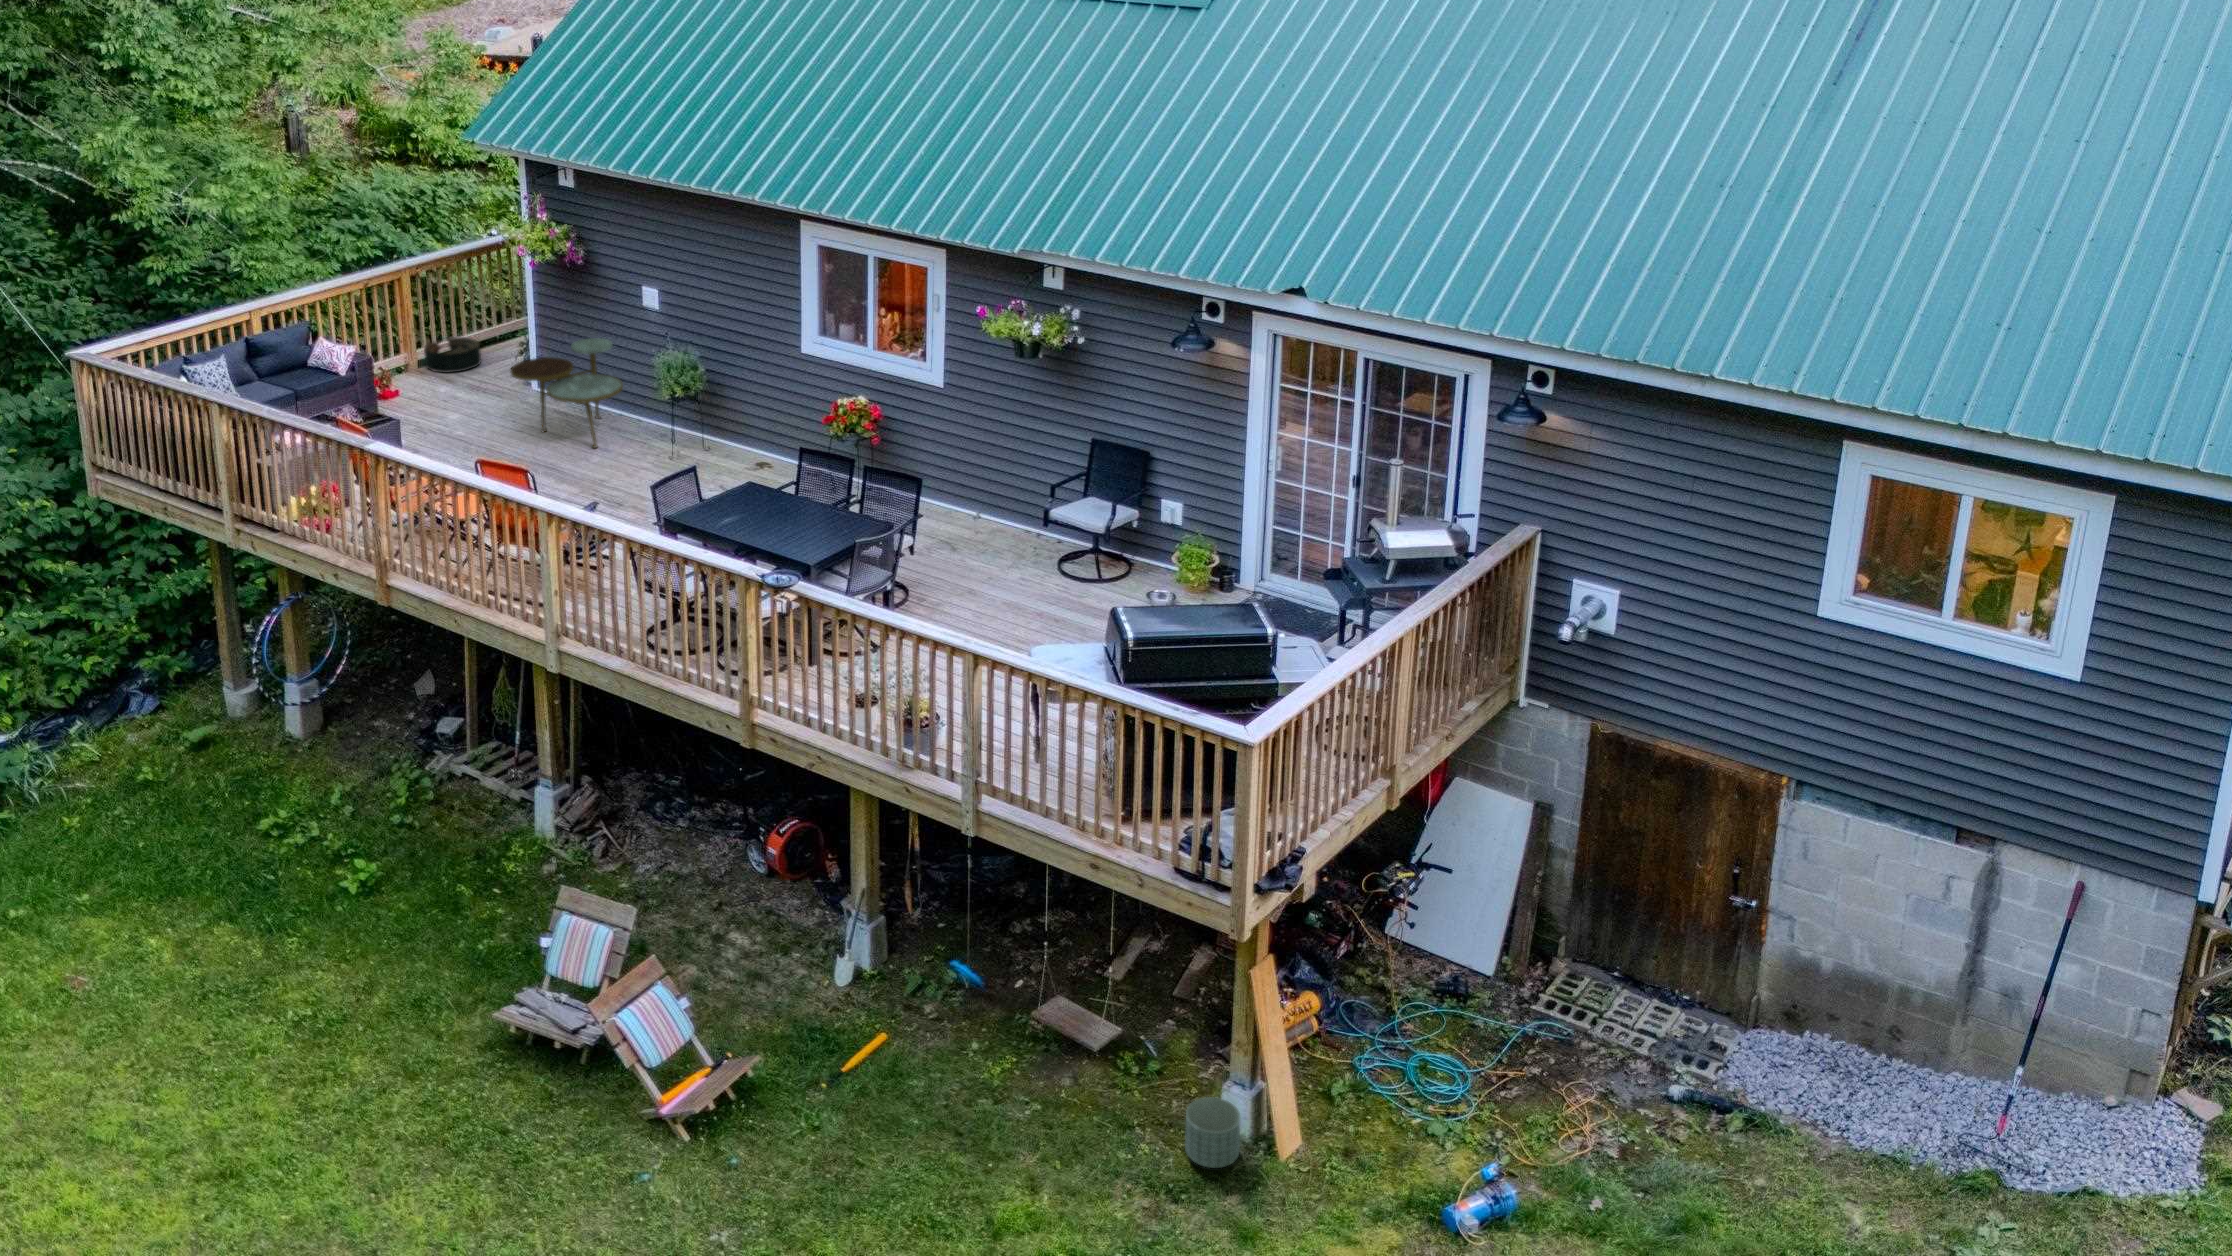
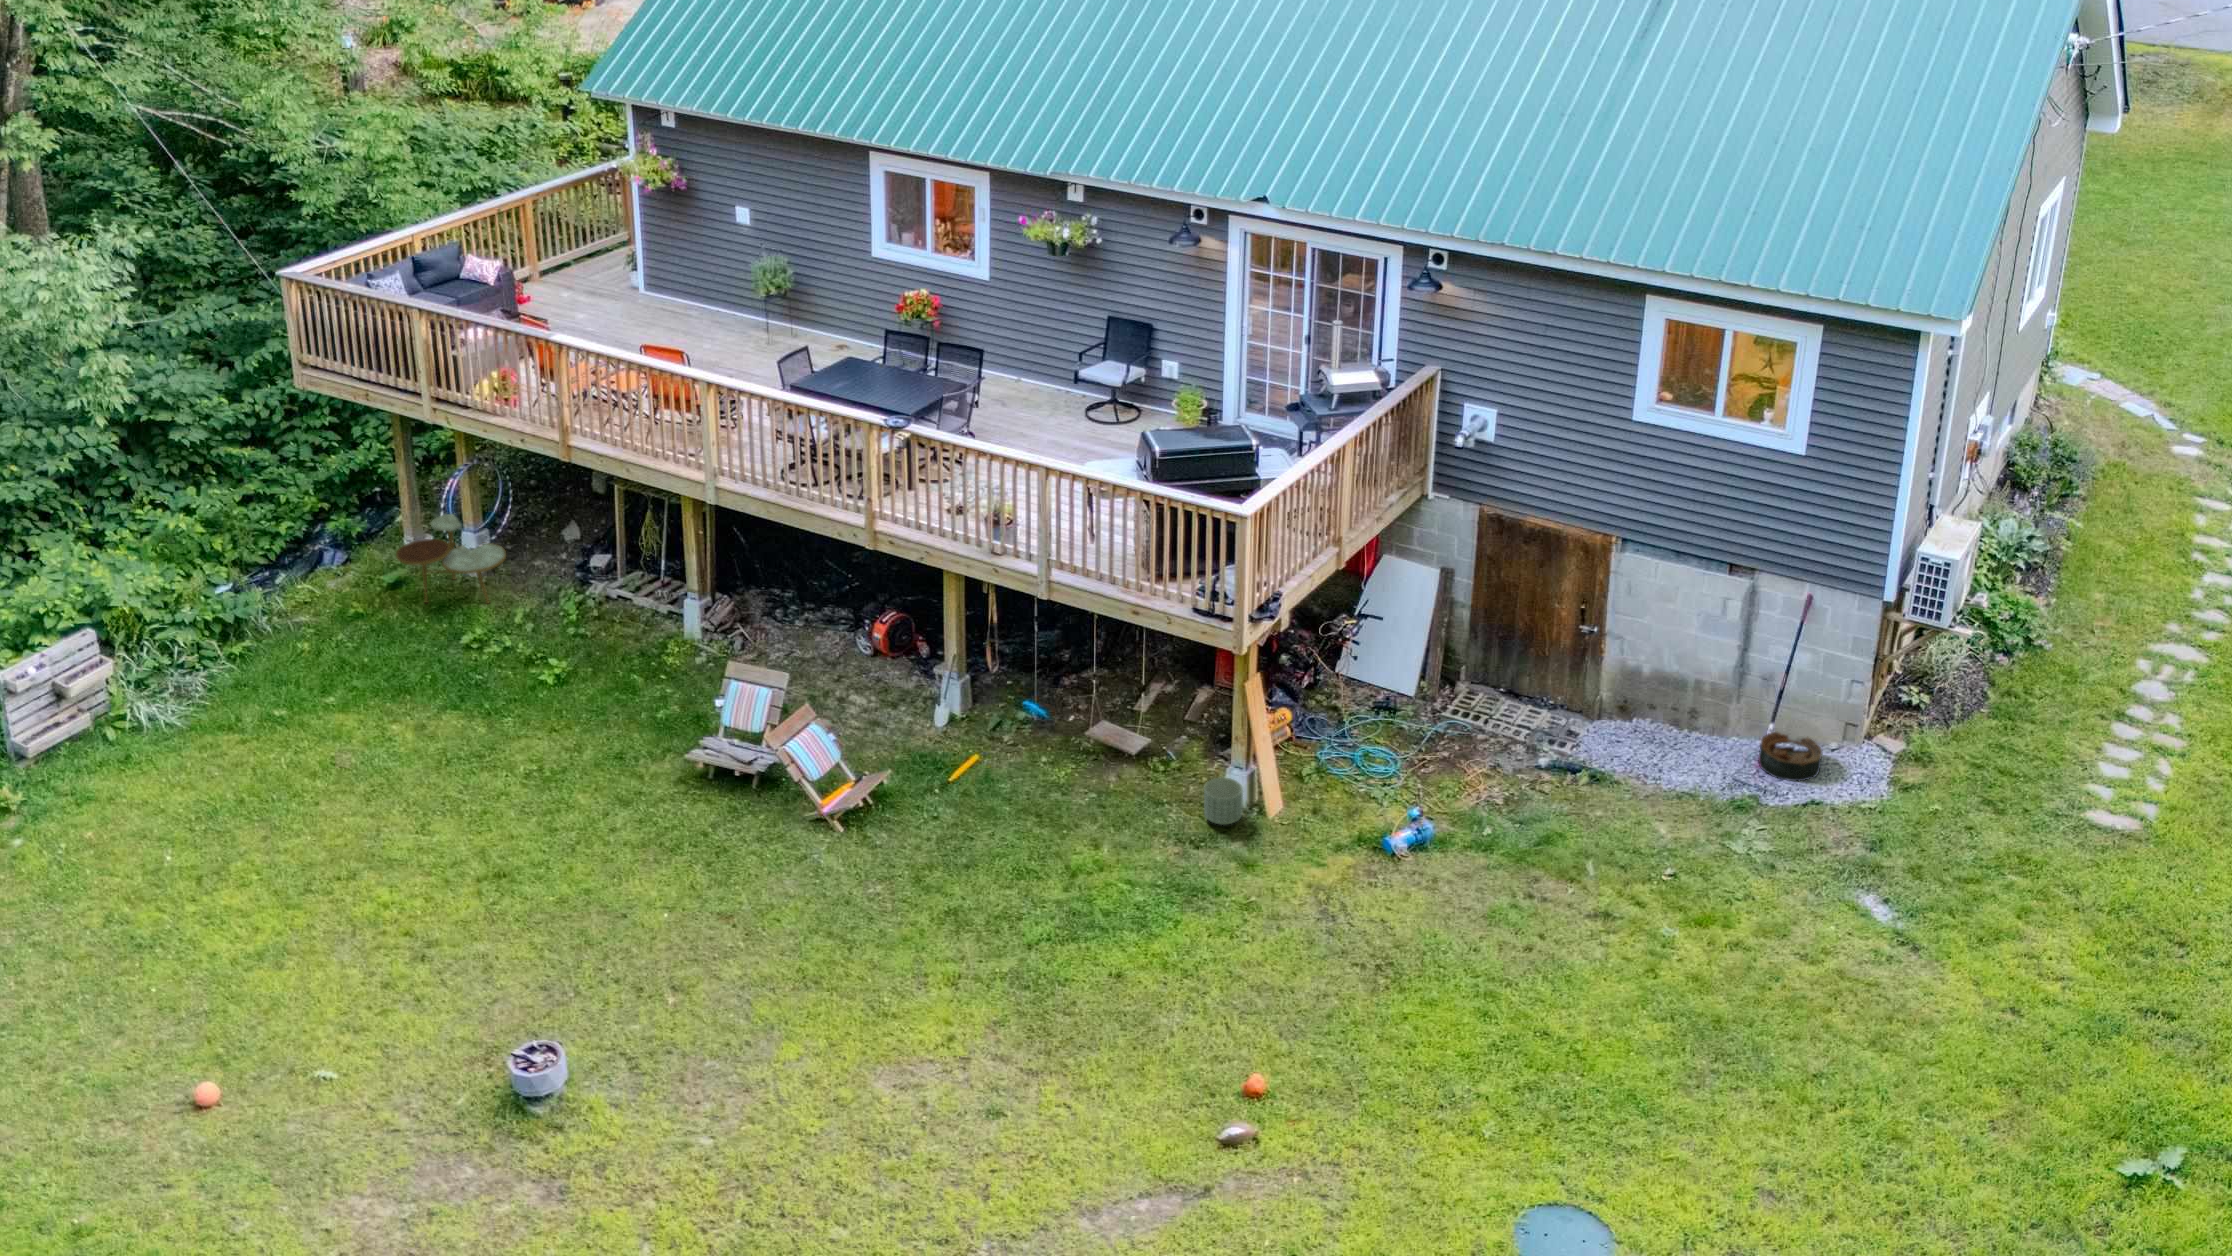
basket: present [424,337,481,373] -> present [1759,732,1822,781]
side table: present [510,338,623,448] -> present [396,514,506,604]

